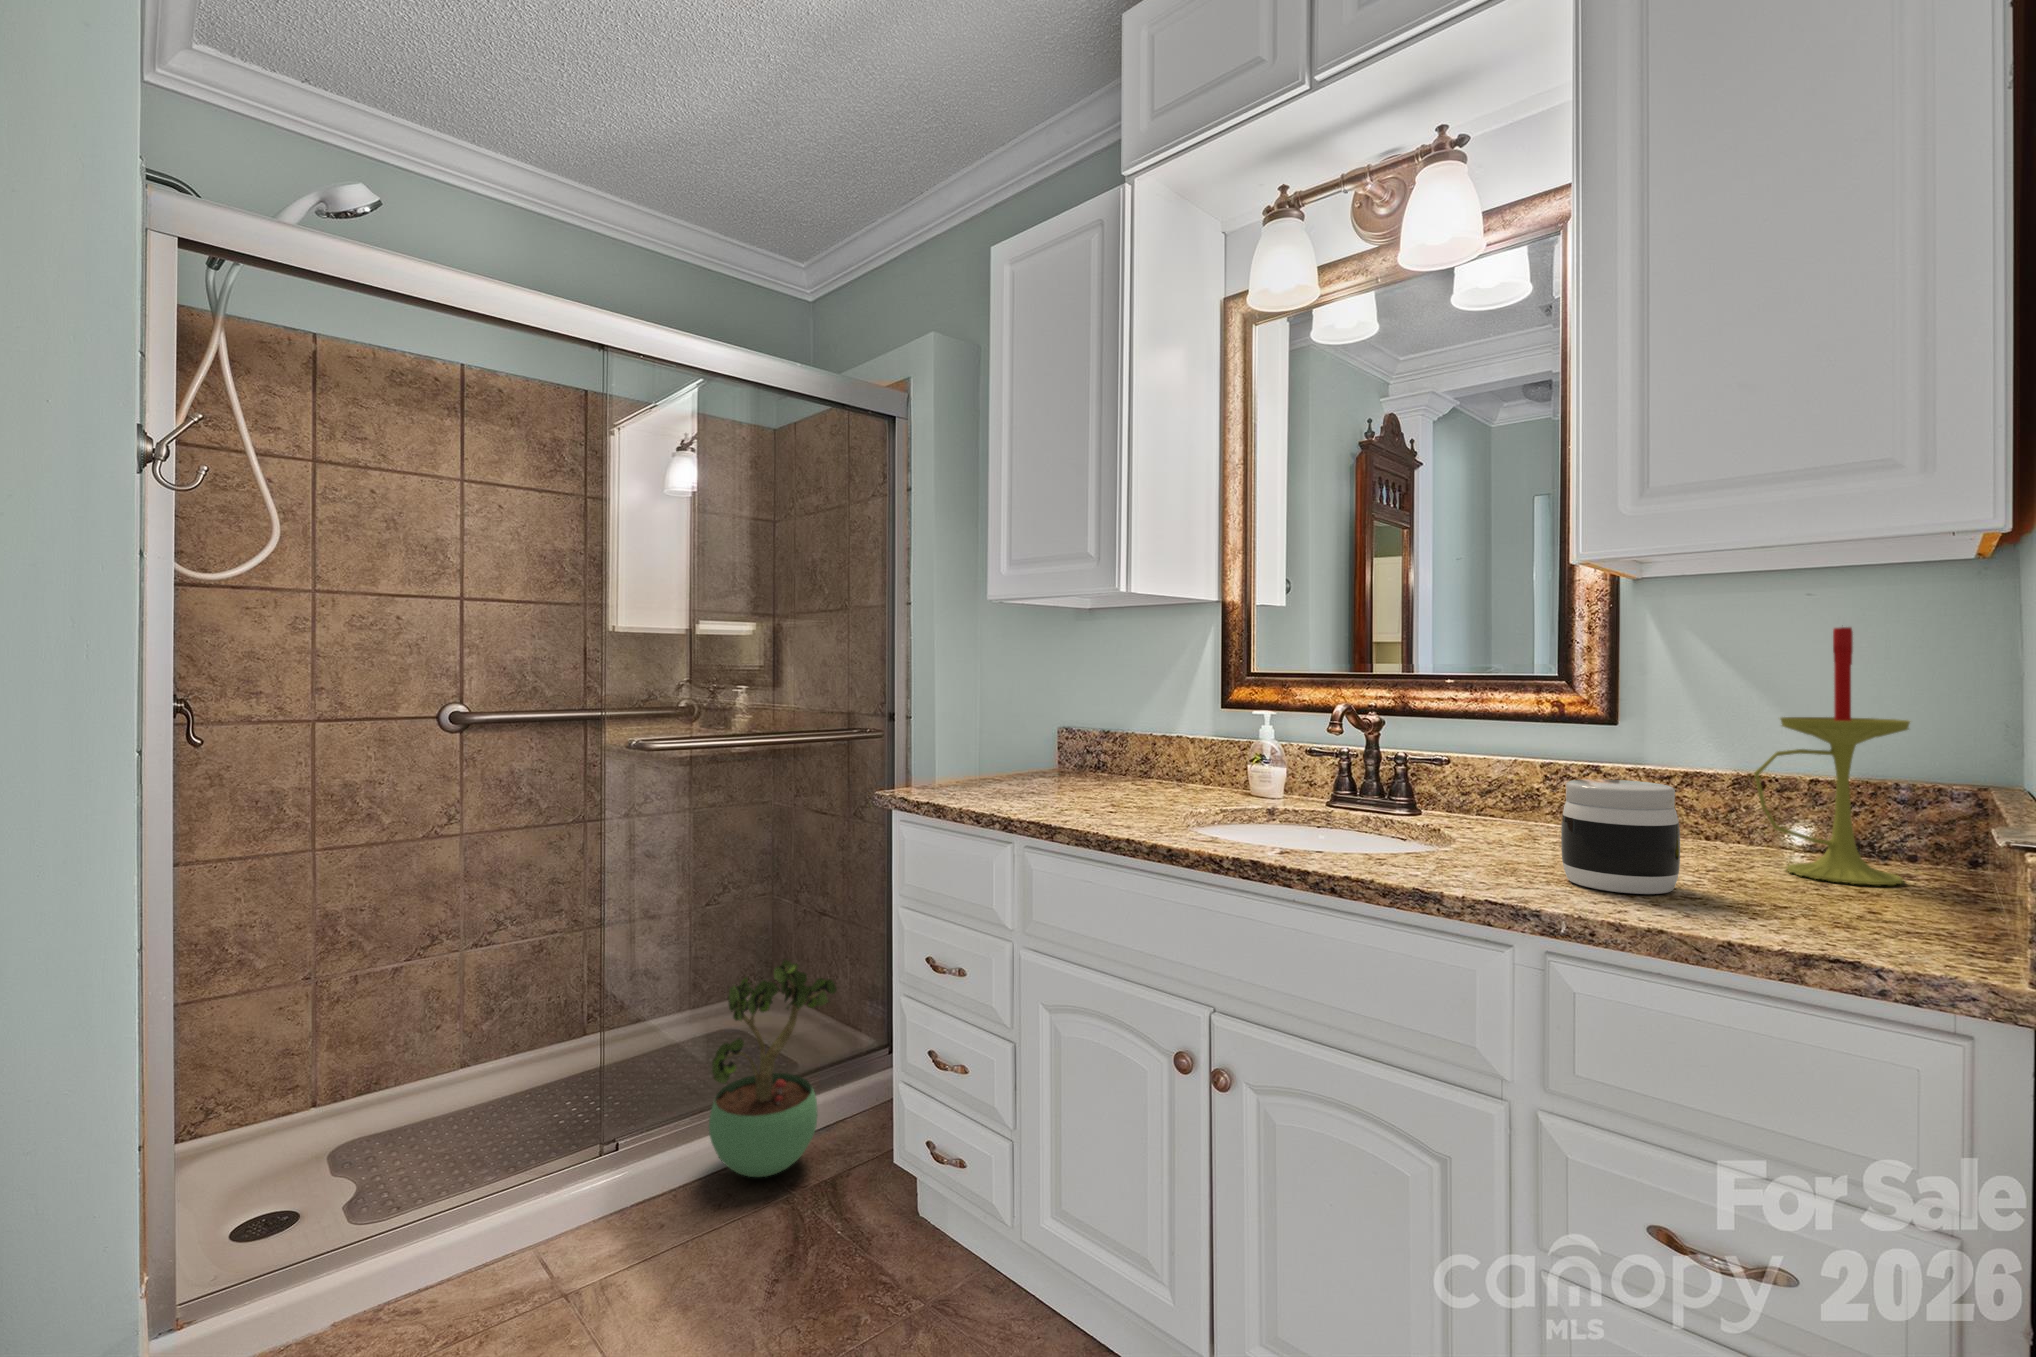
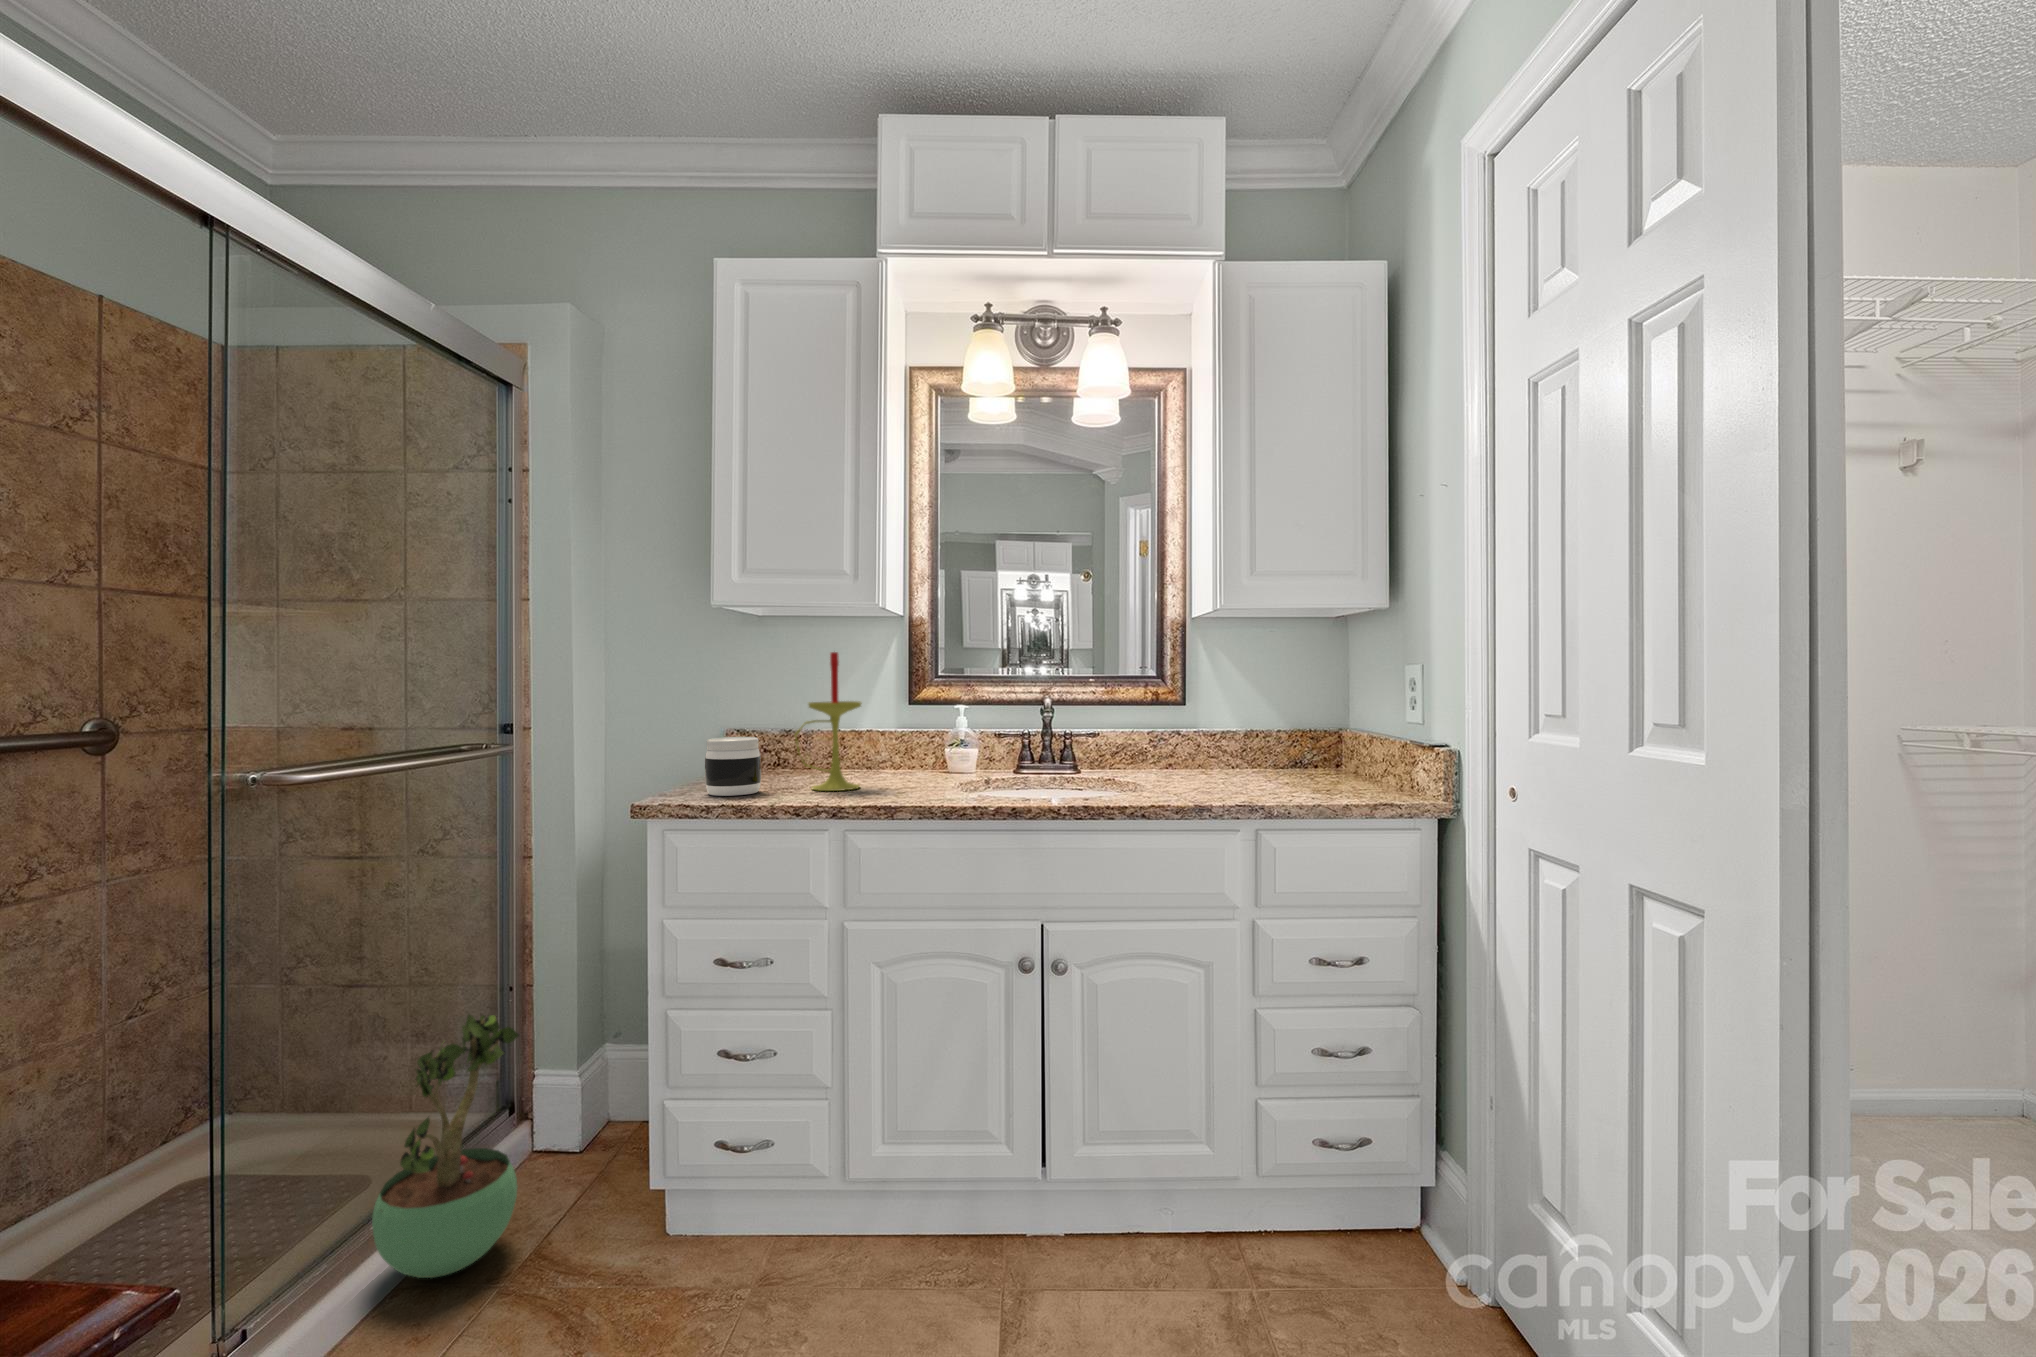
candle: present [1754,627,1910,885] -> present [795,652,862,791]
jar: present [1561,779,1680,894] -> present [705,737,761,796]

